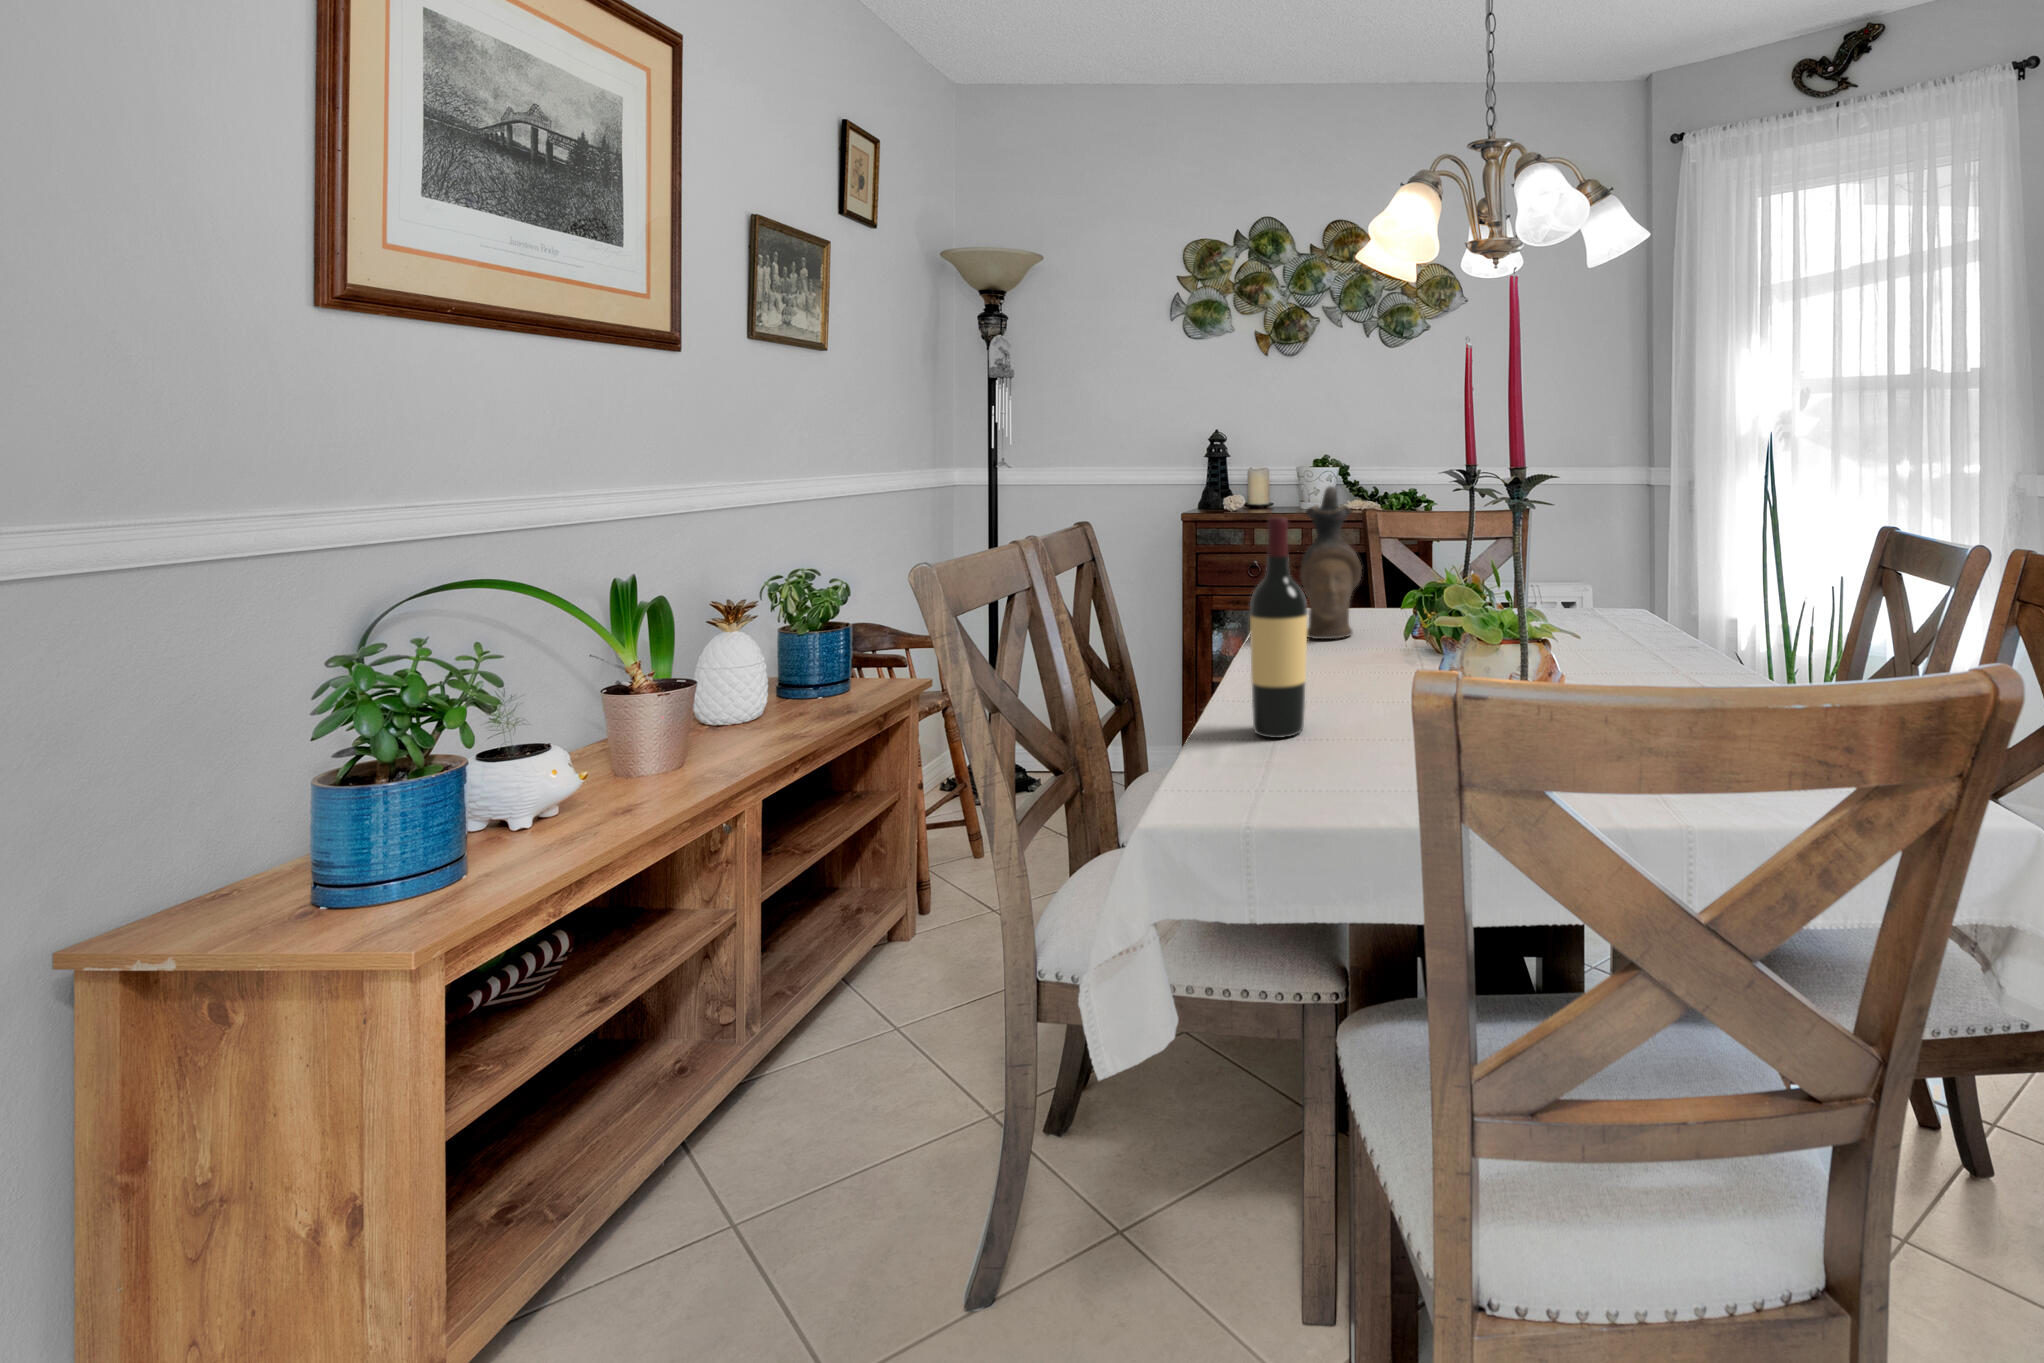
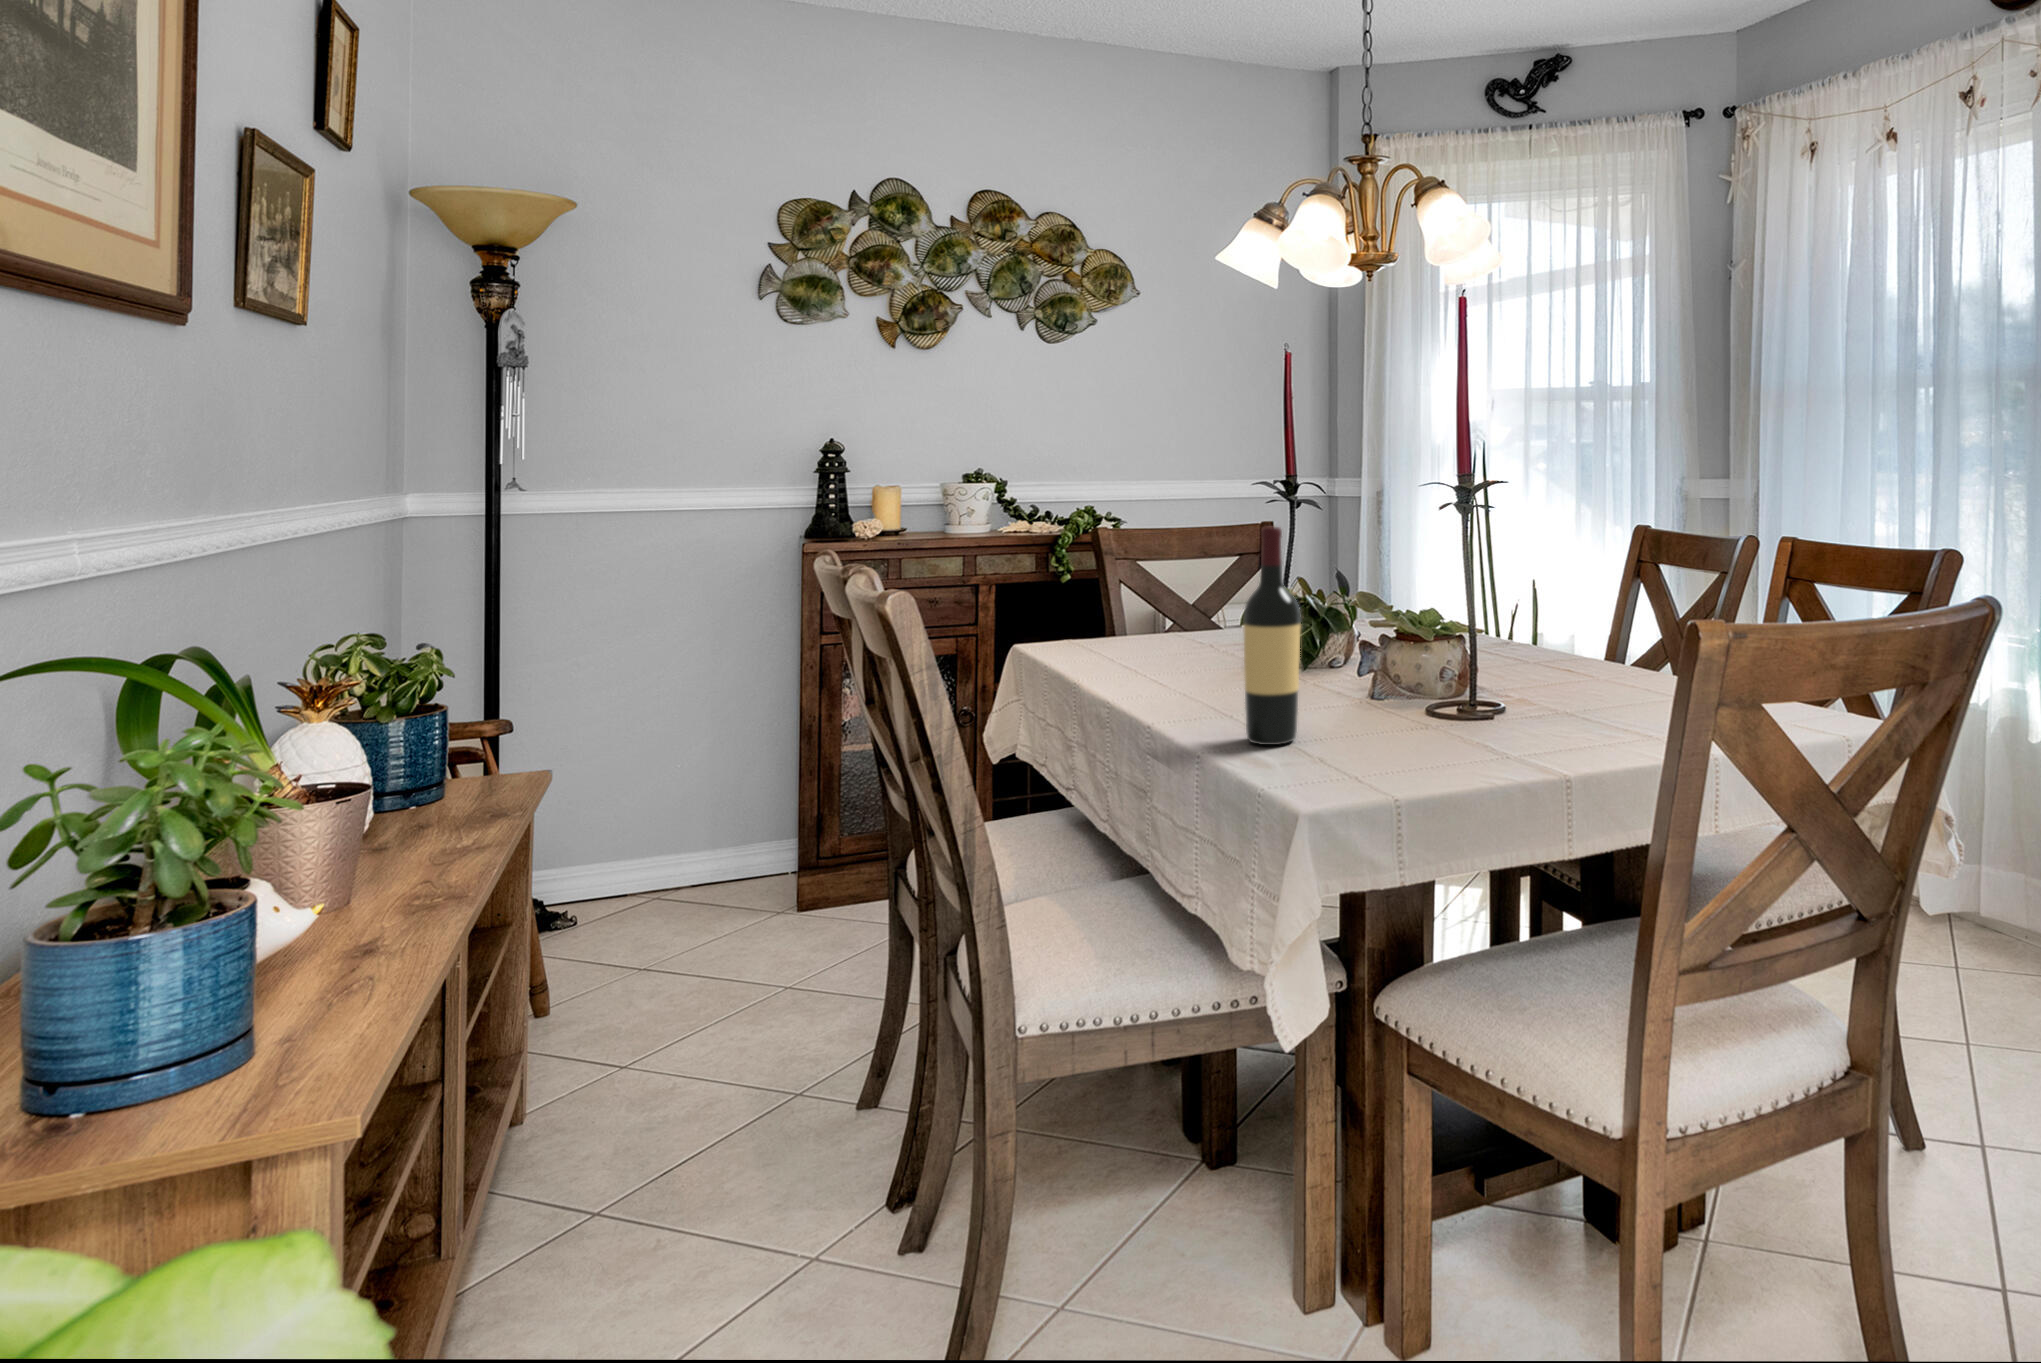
ceramic pitcher: present [1300,486,1362,639] -> none [1139,499,1206,662]

